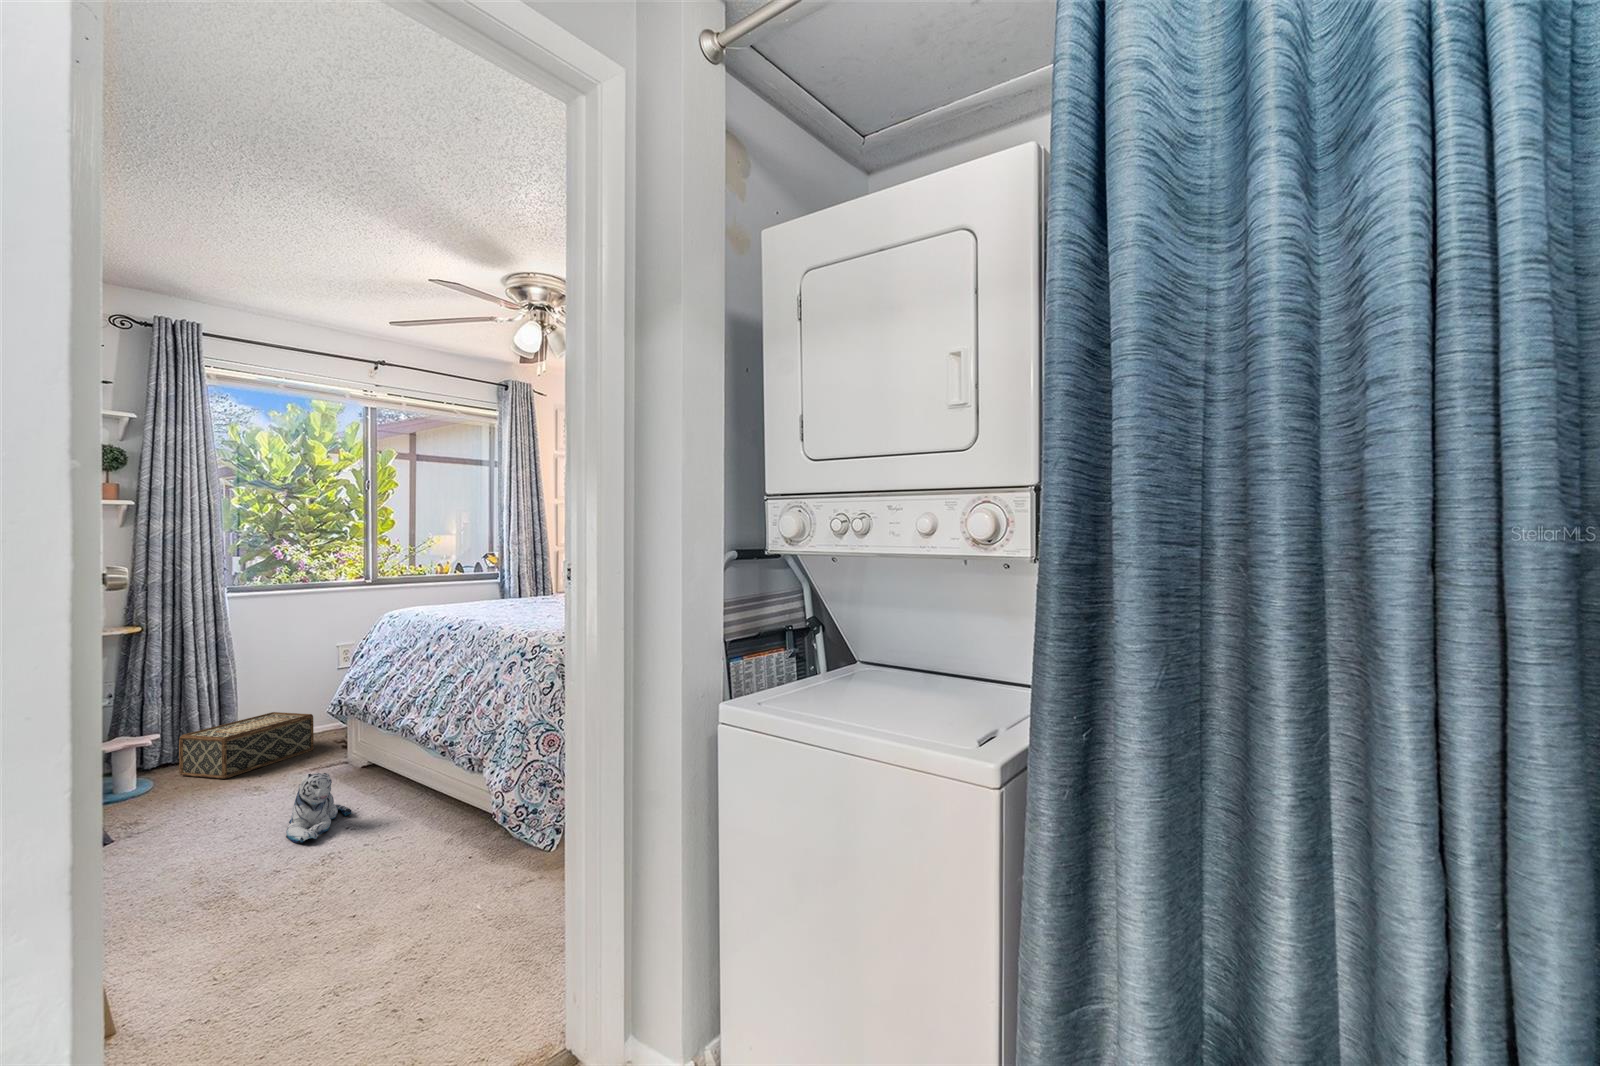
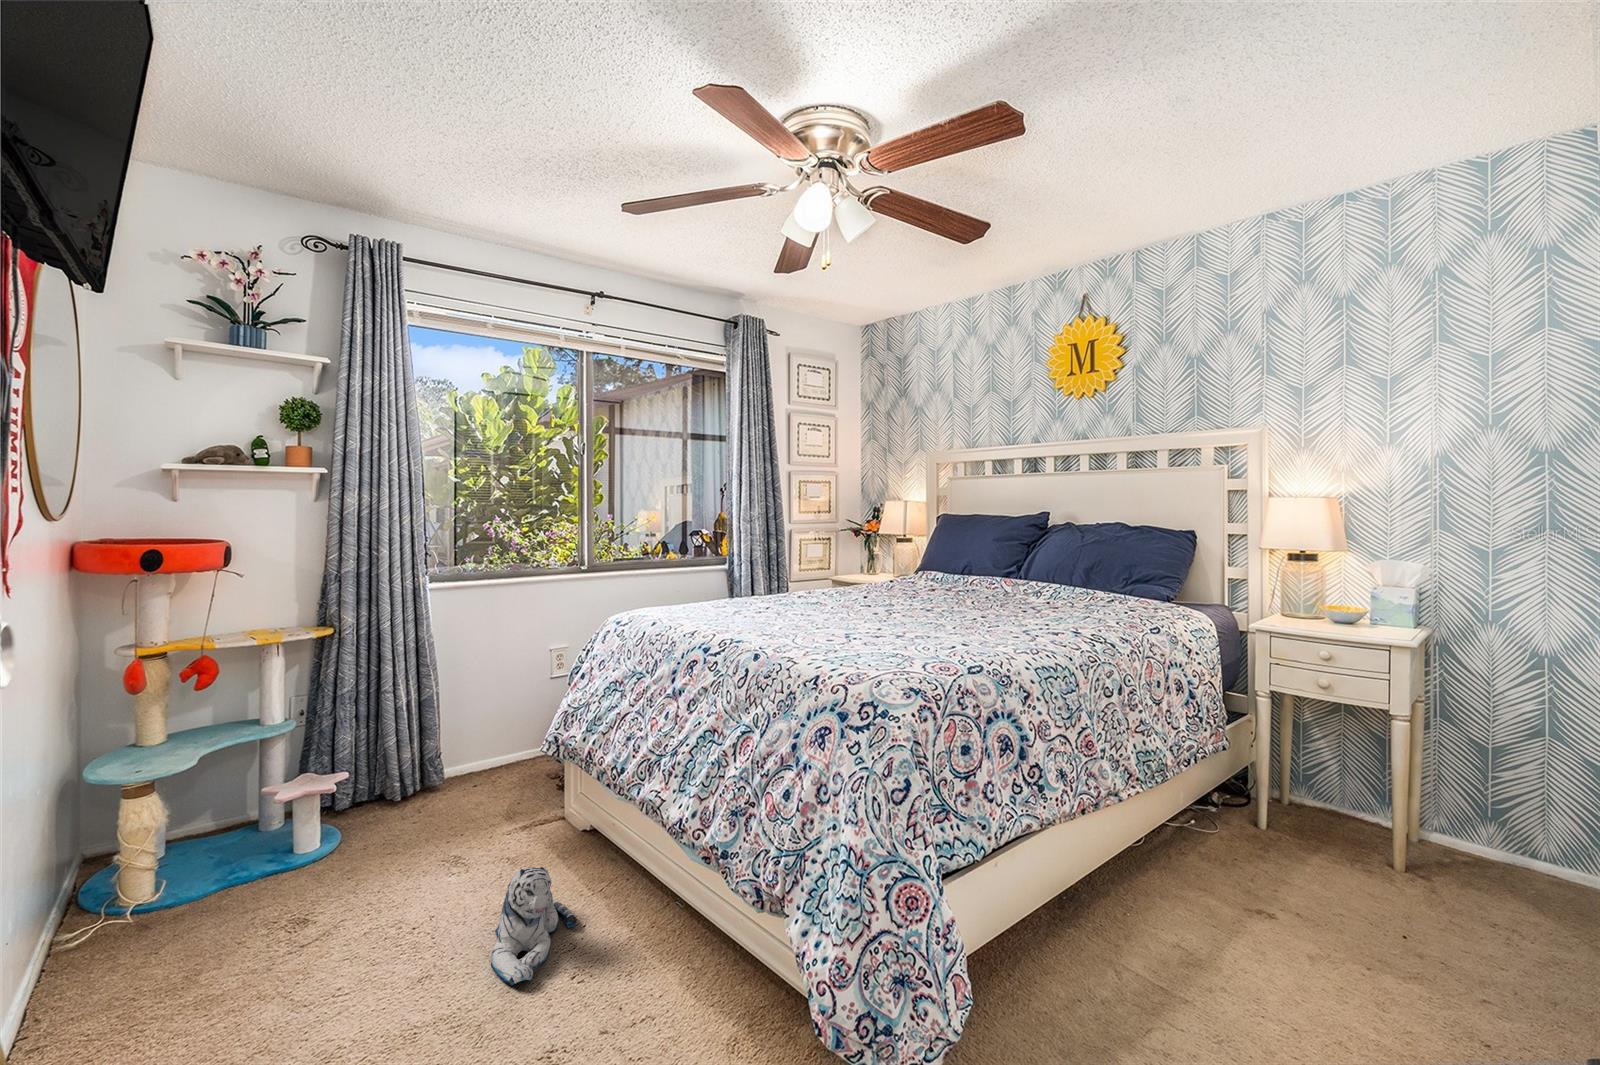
woven basket: present [179,712,314,779] -> none [375,732,525,827]

